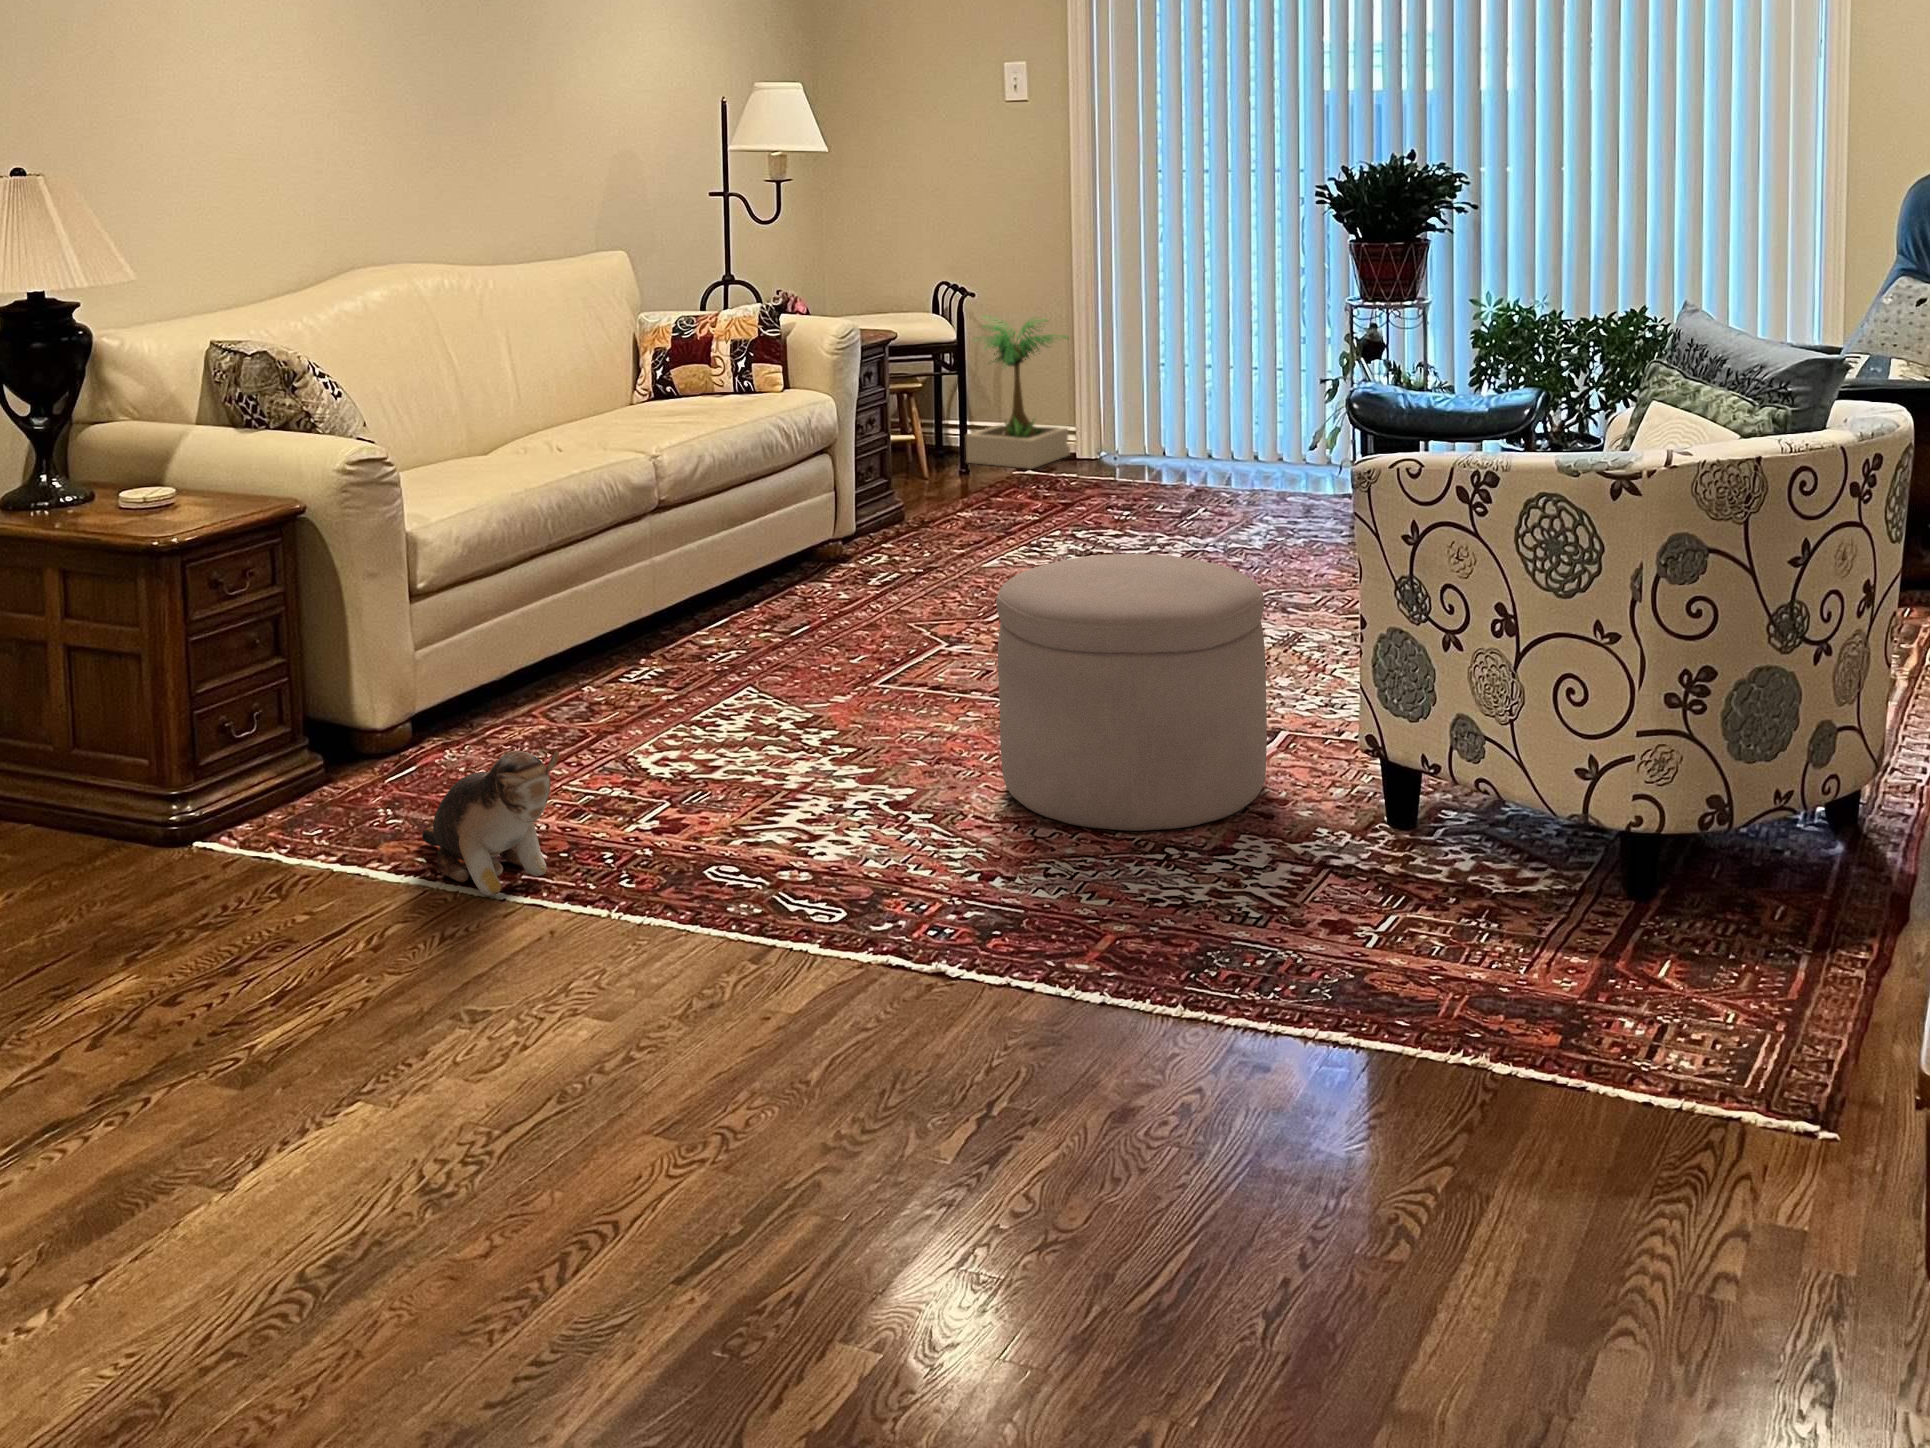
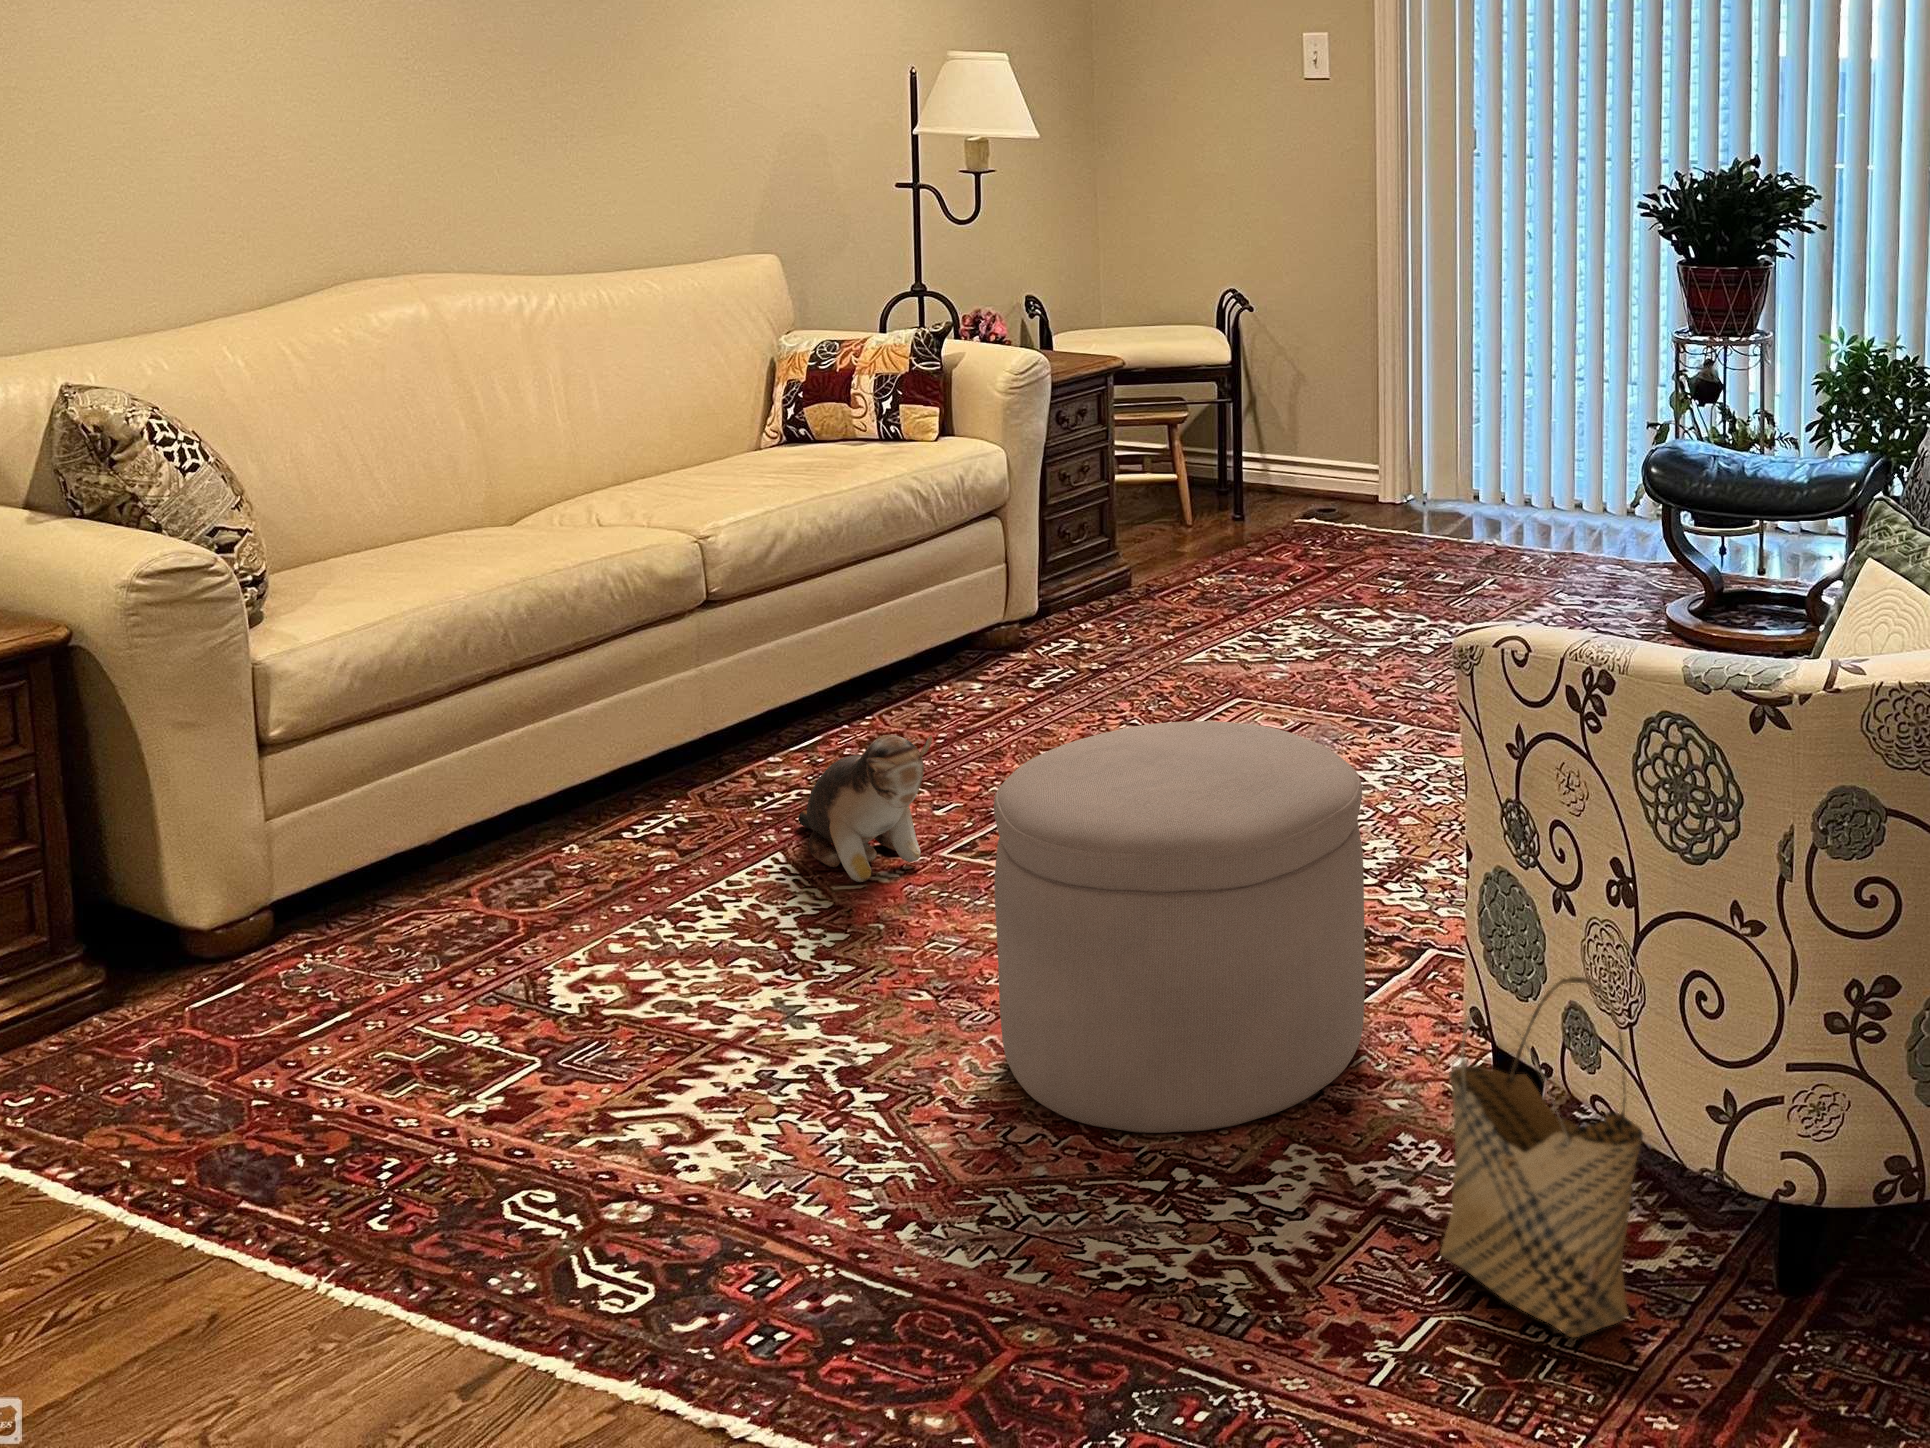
potted plant: present [966,316,1070,469] -> none [1228,331,1370,520]
woven basket: none [1382,685,1538,923] -> present [1440,977,1643,1337]
plush toy: present [422,751,559,896] -> present [798,735,932,882]

